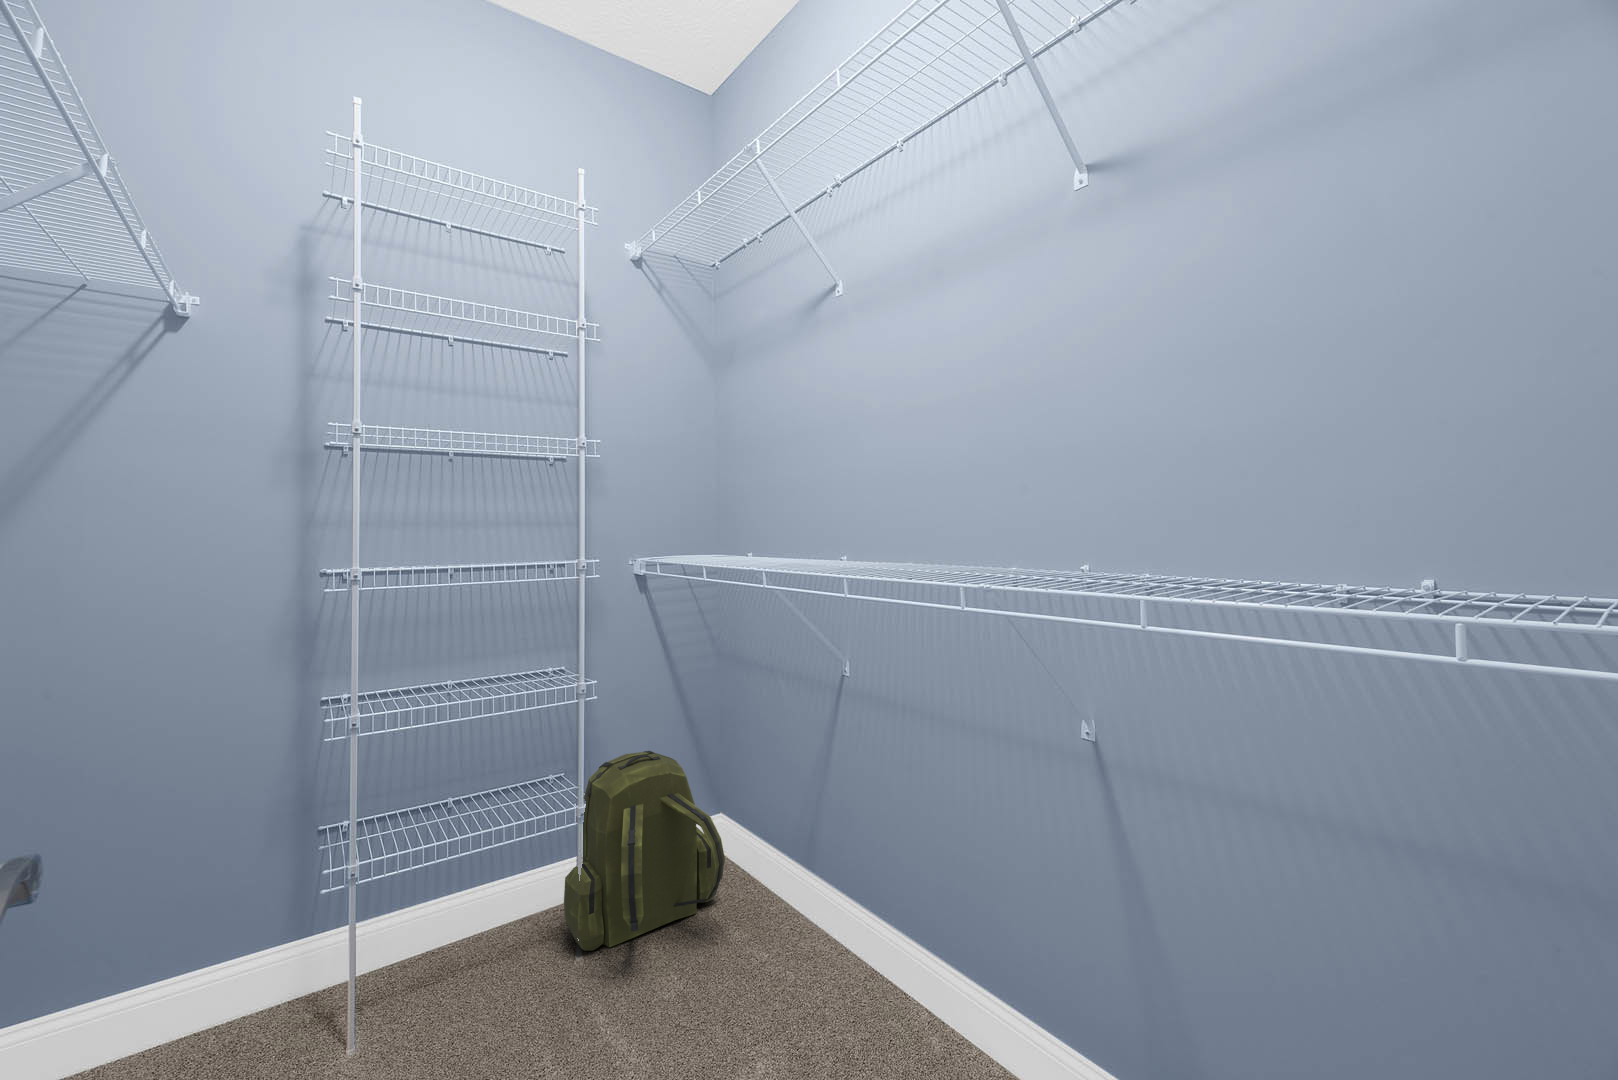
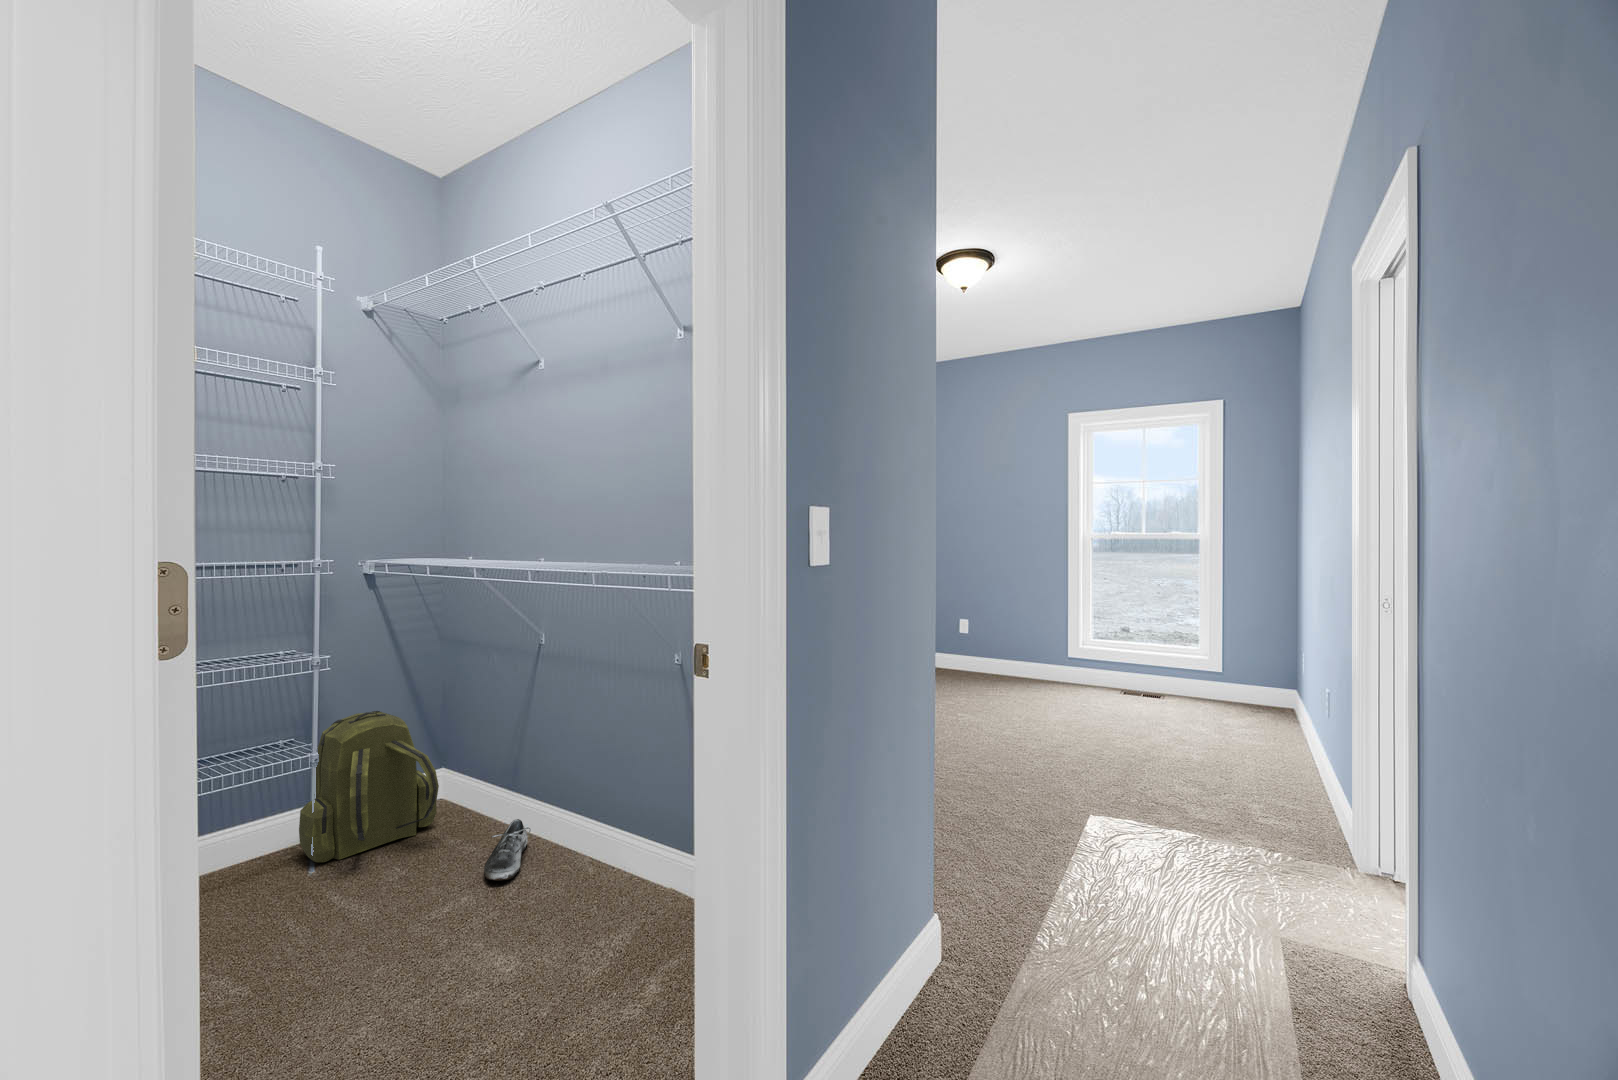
shoe: none [793,915,851,1031] -> present [484,819,531,880]

